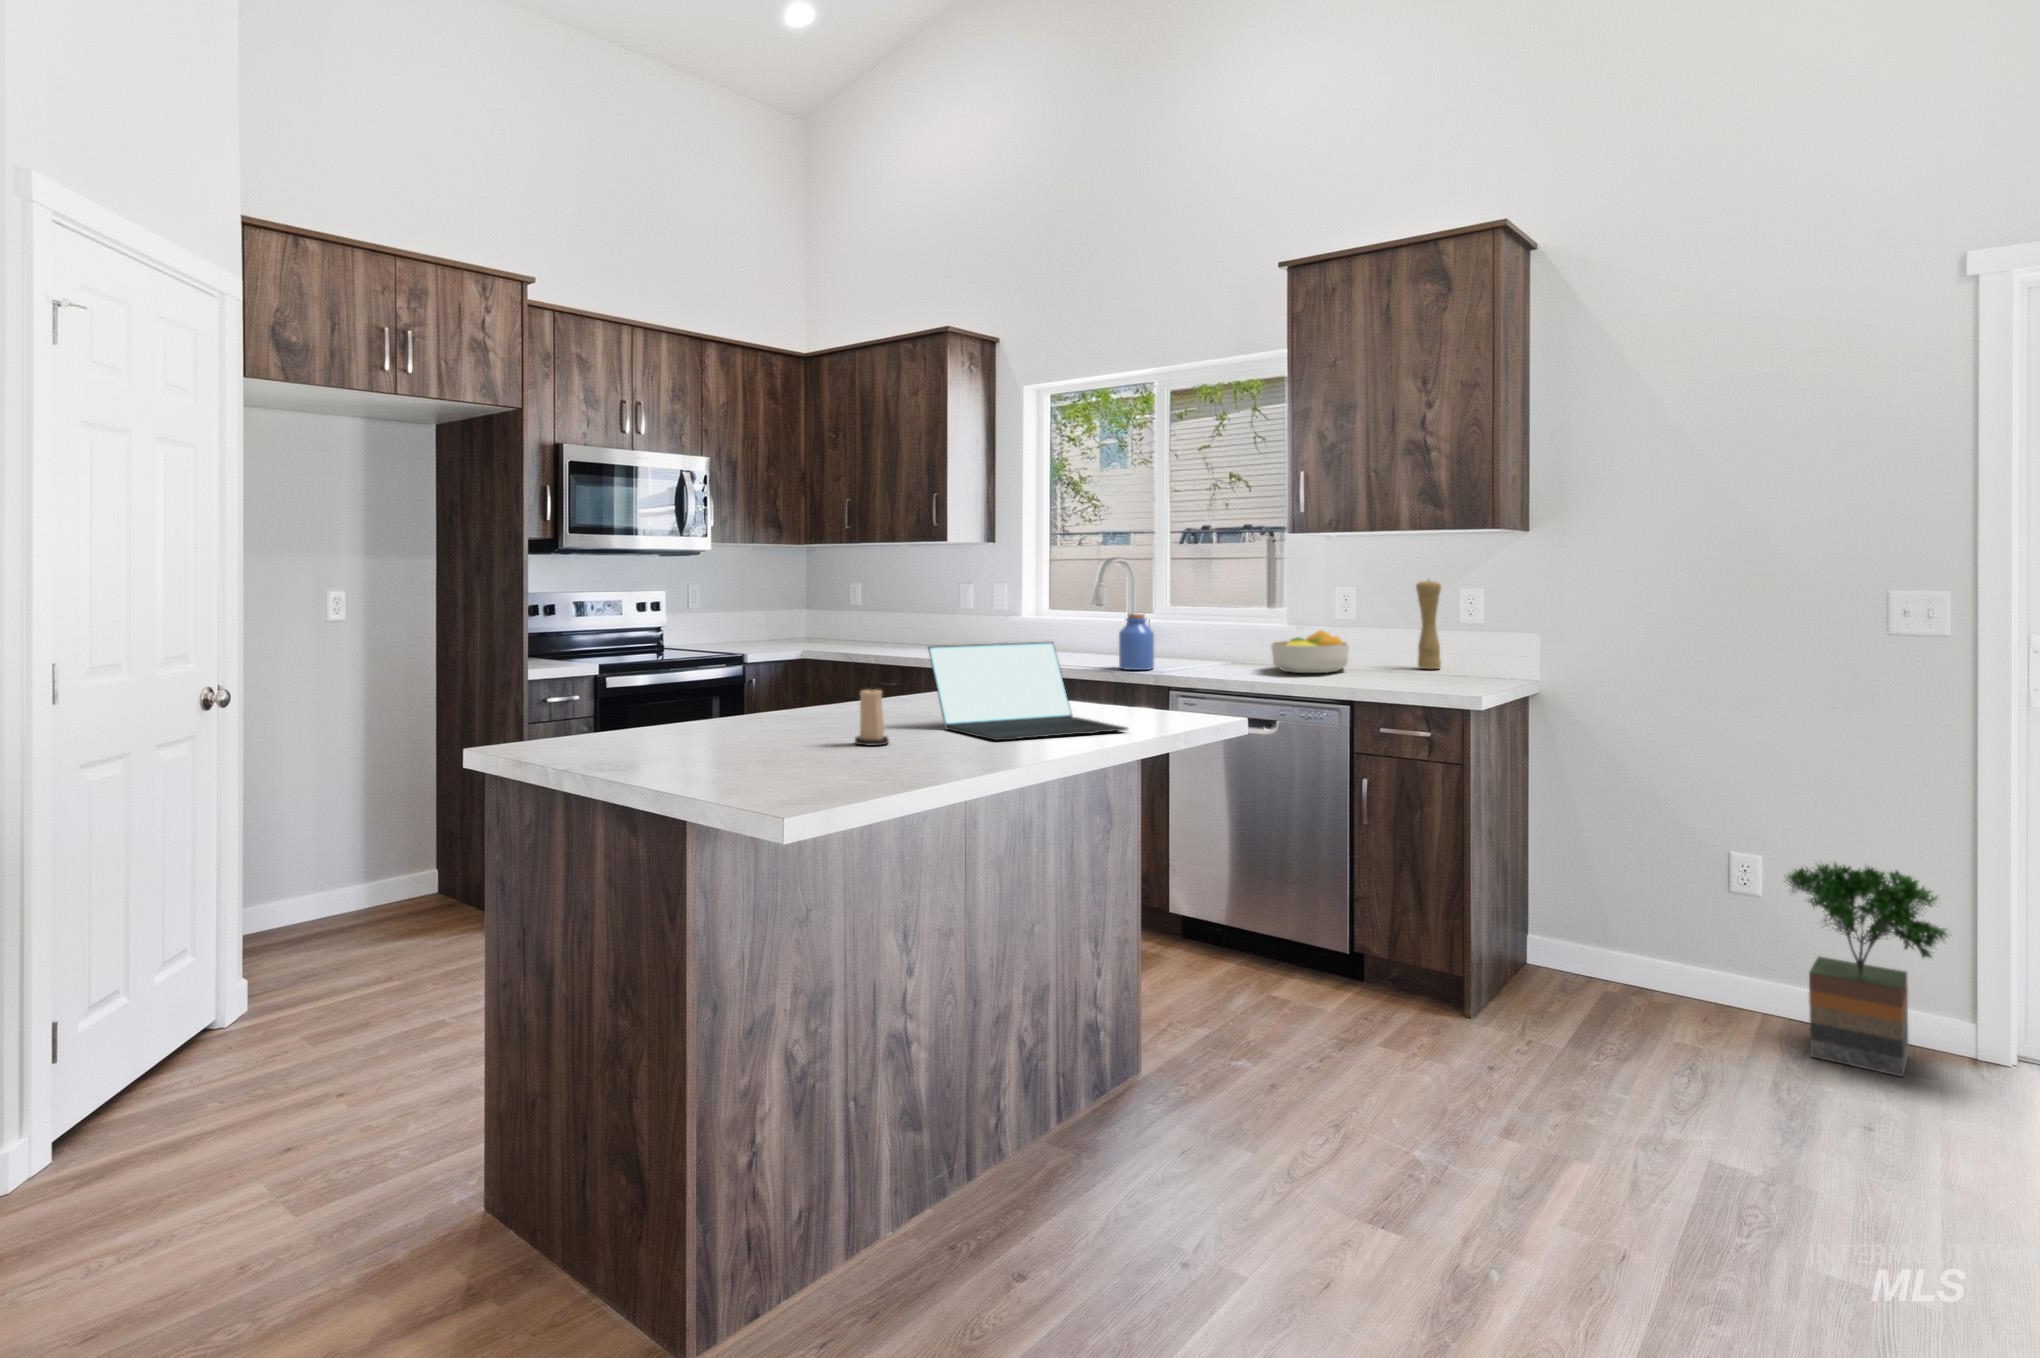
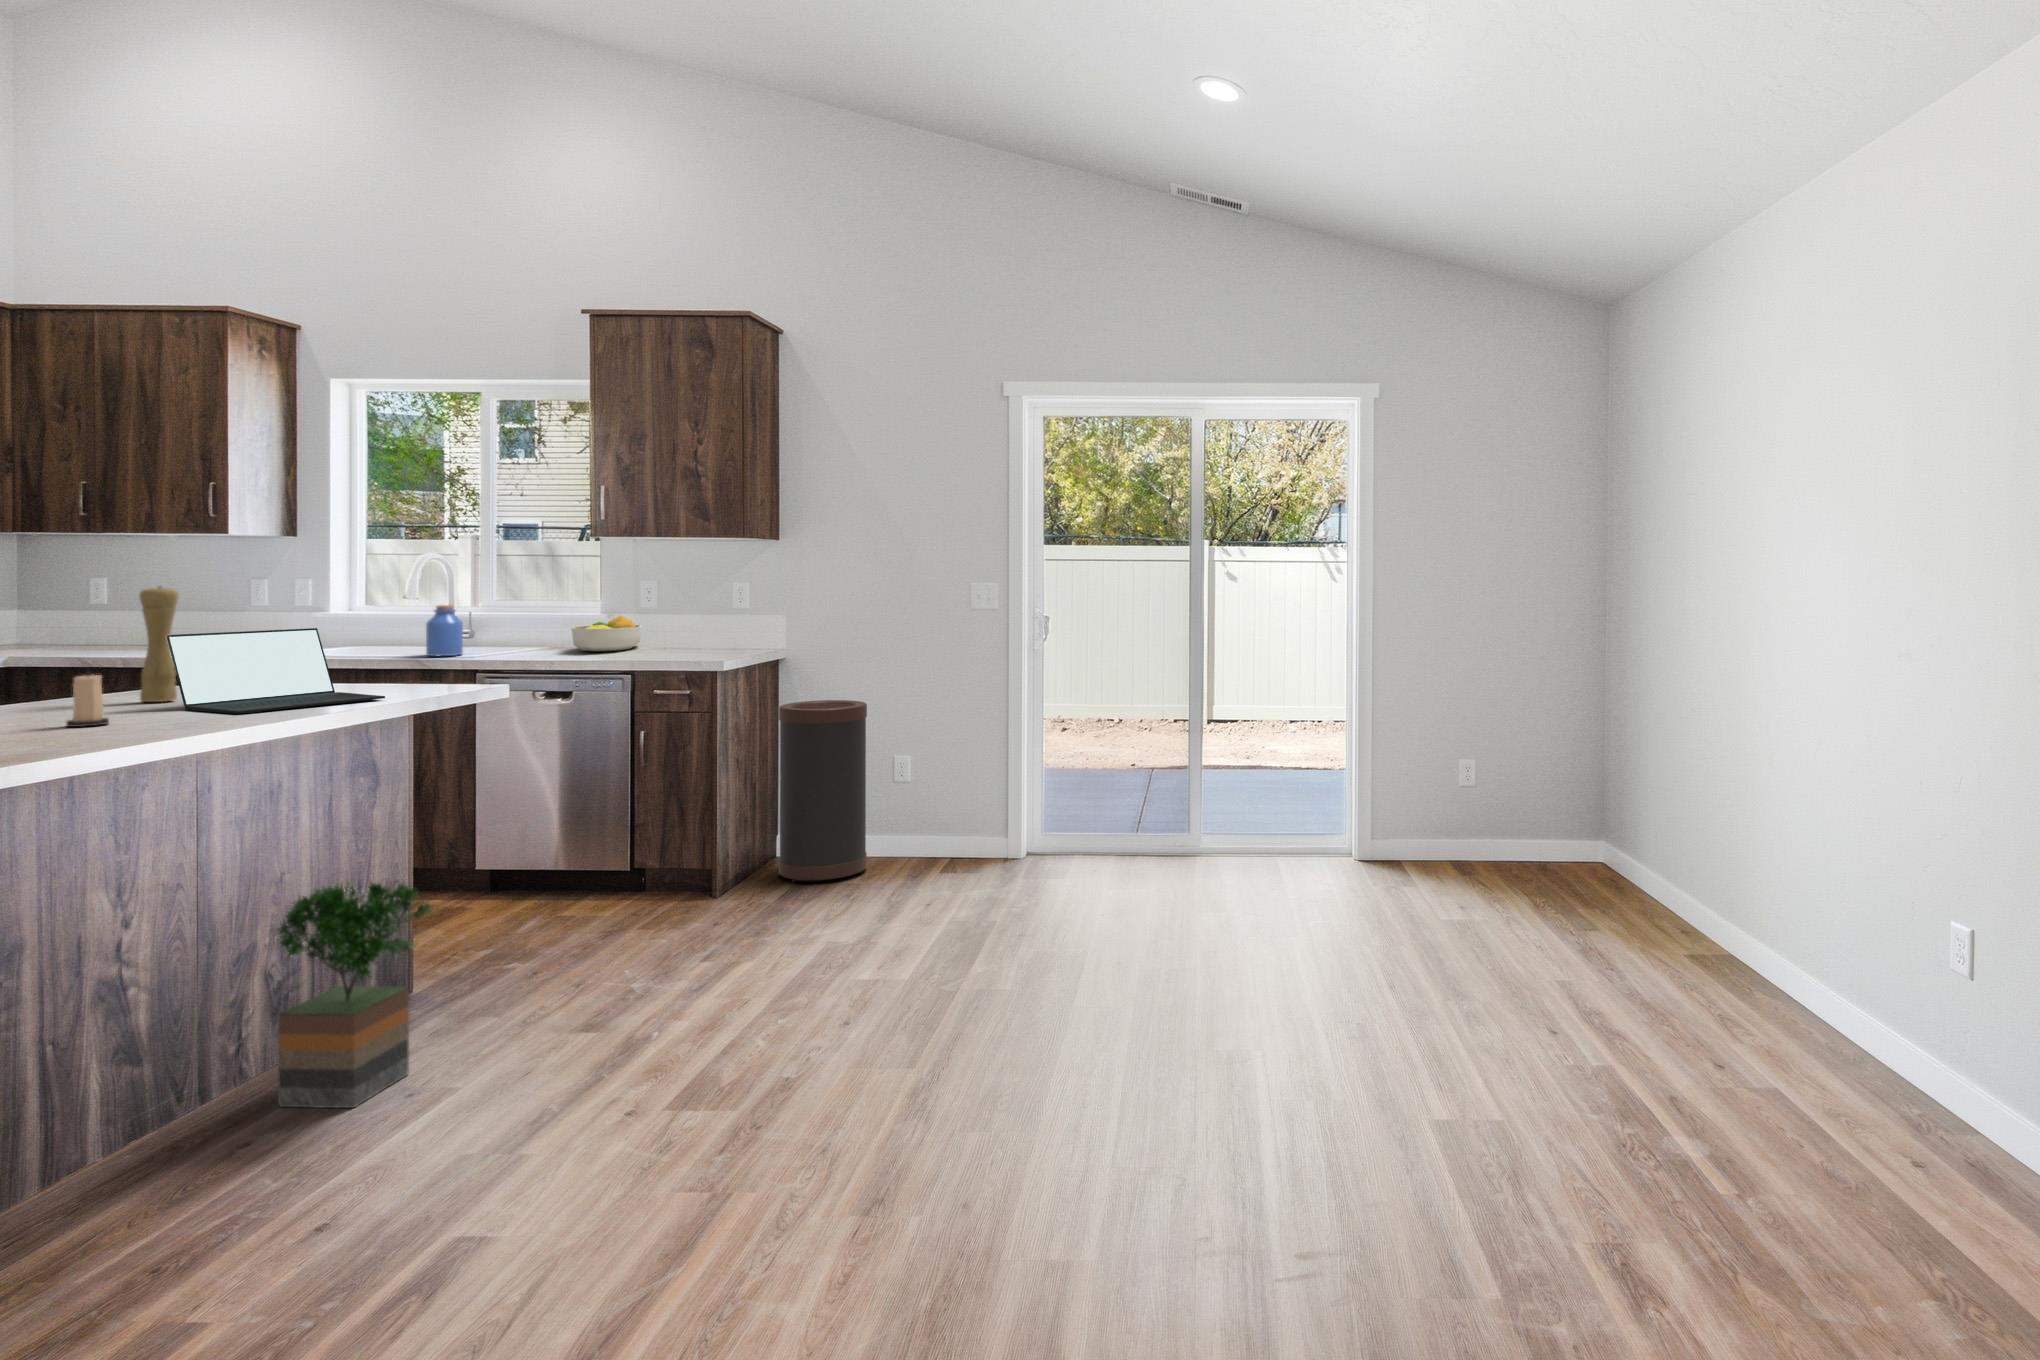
pepper mill: present [1416,580,1441,669] -> present [139,586,179,702]
trash can: none [1549,757,1694,1023] -> present [779,700,867,882]
potted tree: present [1784,863,1950,1077] -> present [277,883,432,1108]

